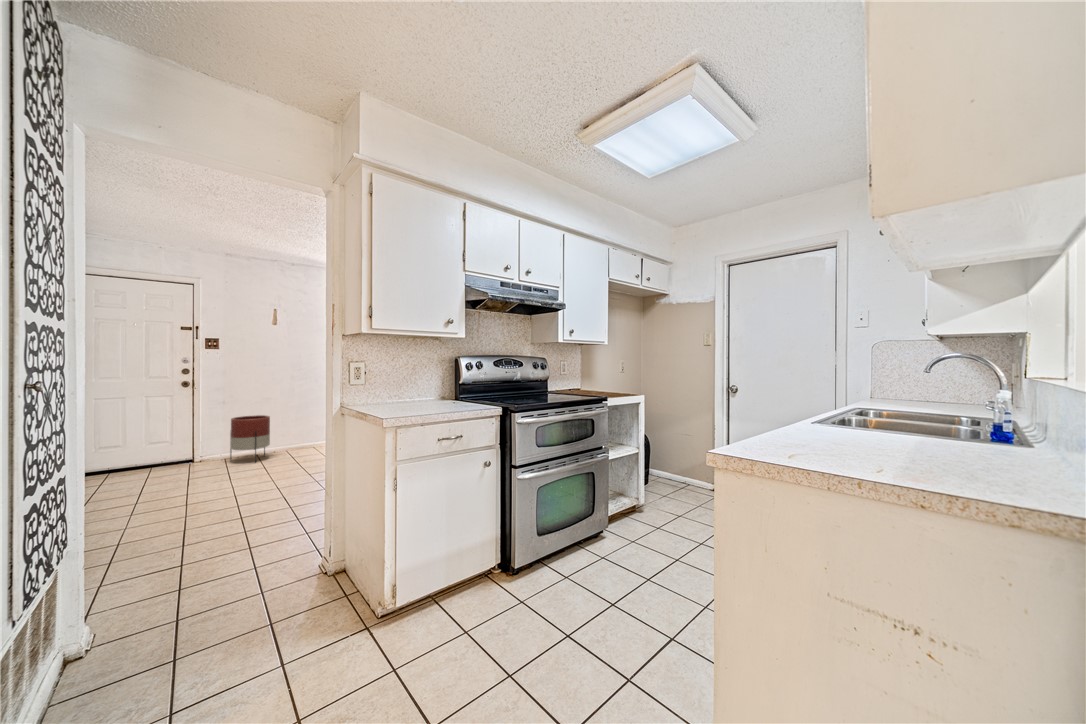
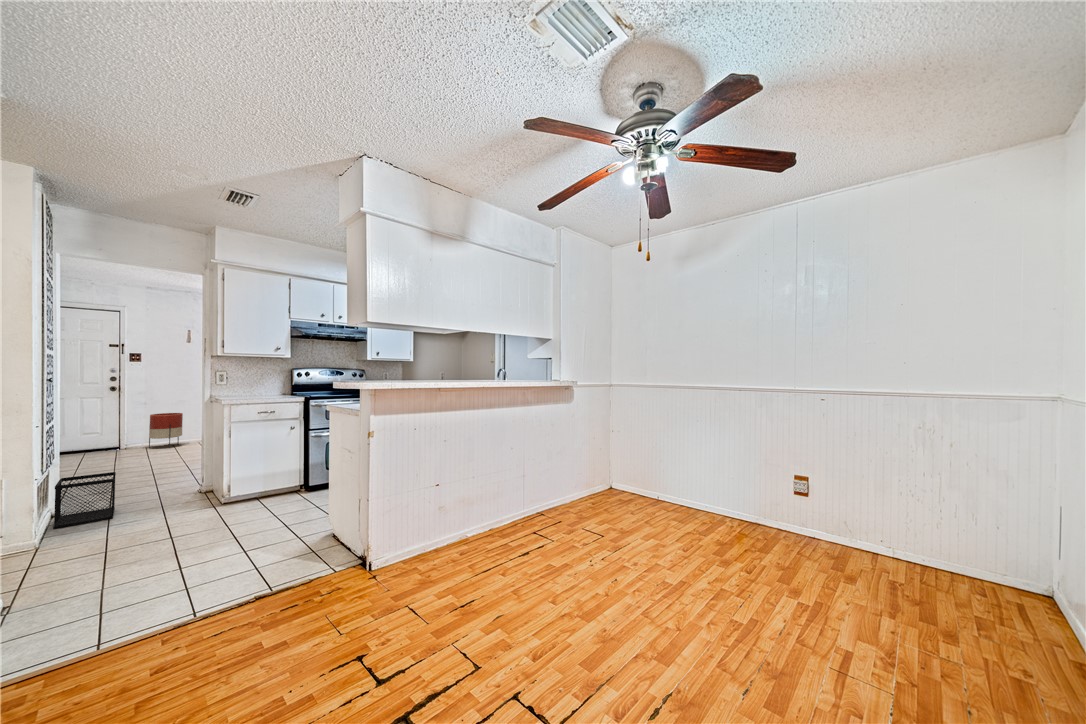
wastebasket: none [57,556,186,713] -> present [53,472,116,529]

